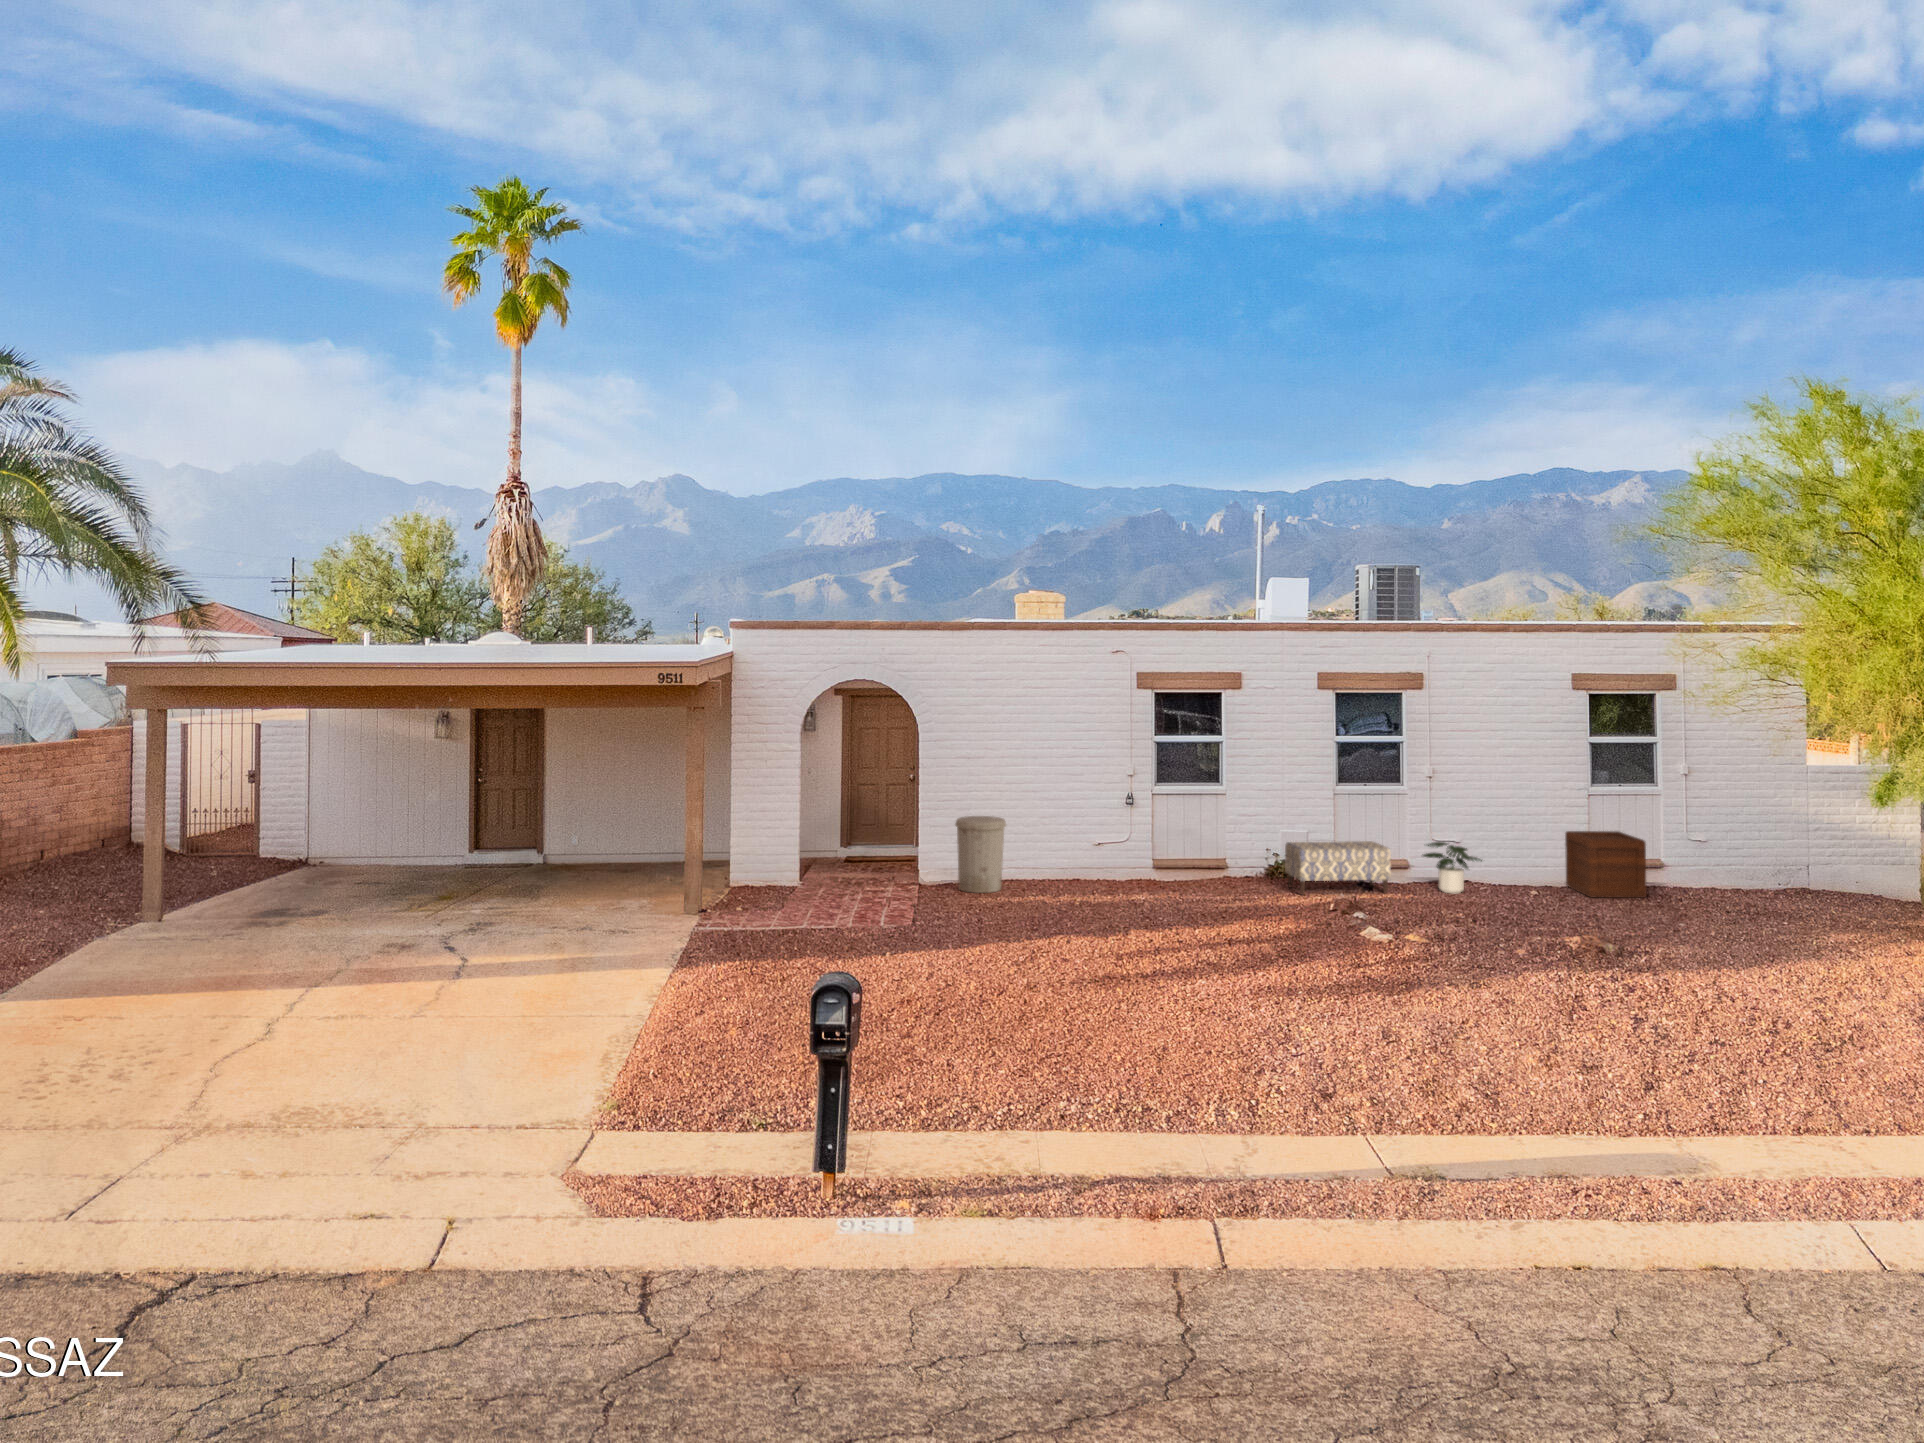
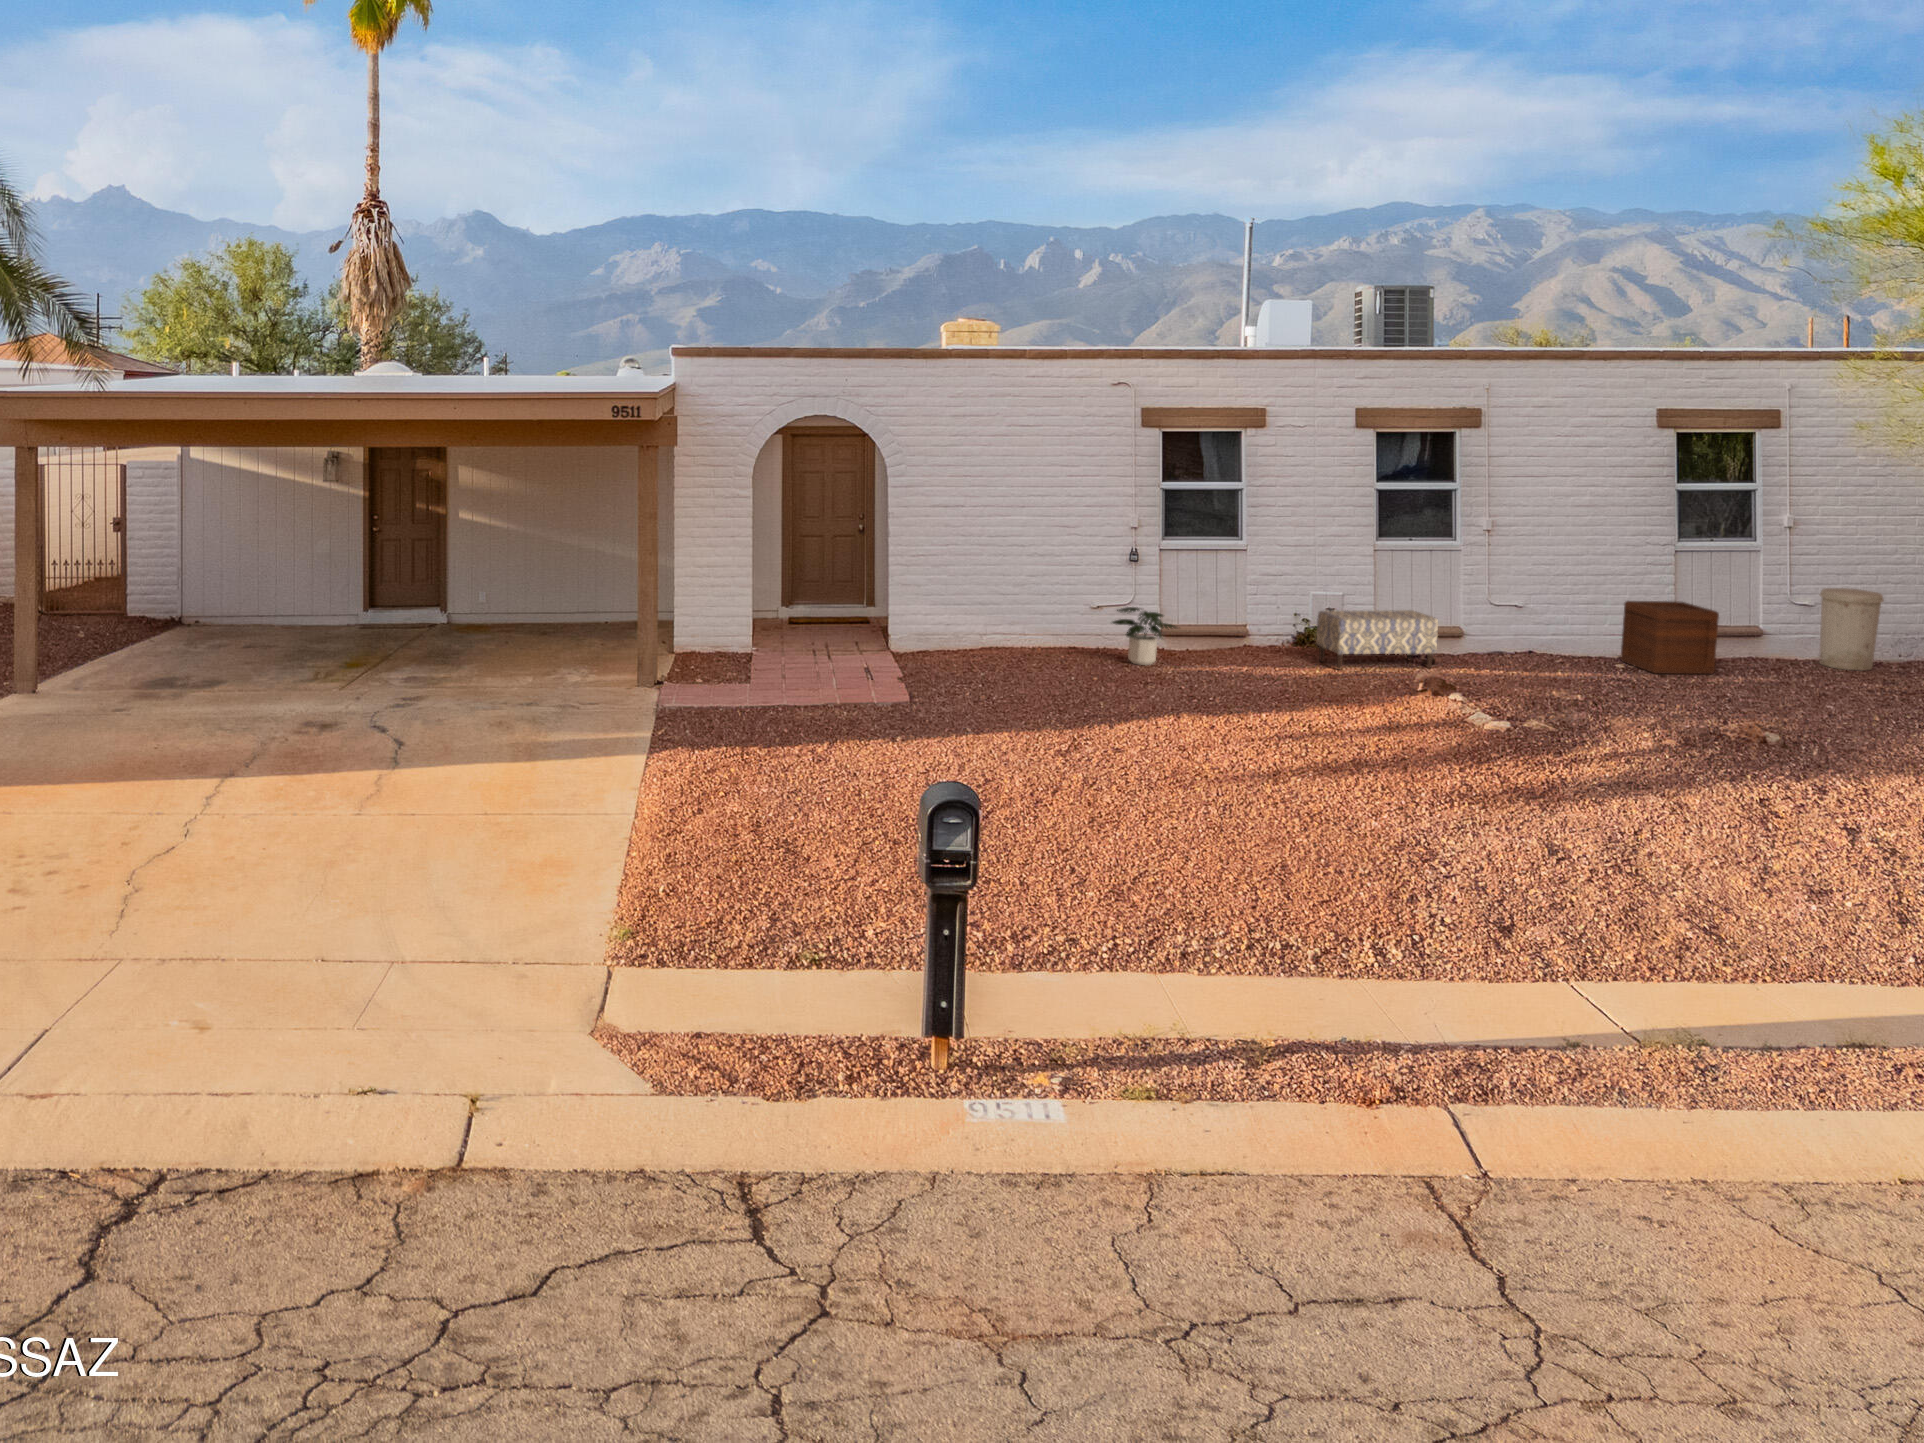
trash can: present [955,816,1006,893] -> present [1819,588,1884,670]
potted plant: present [1423,842,1482,893] -> present [1112,607,1177,665]

